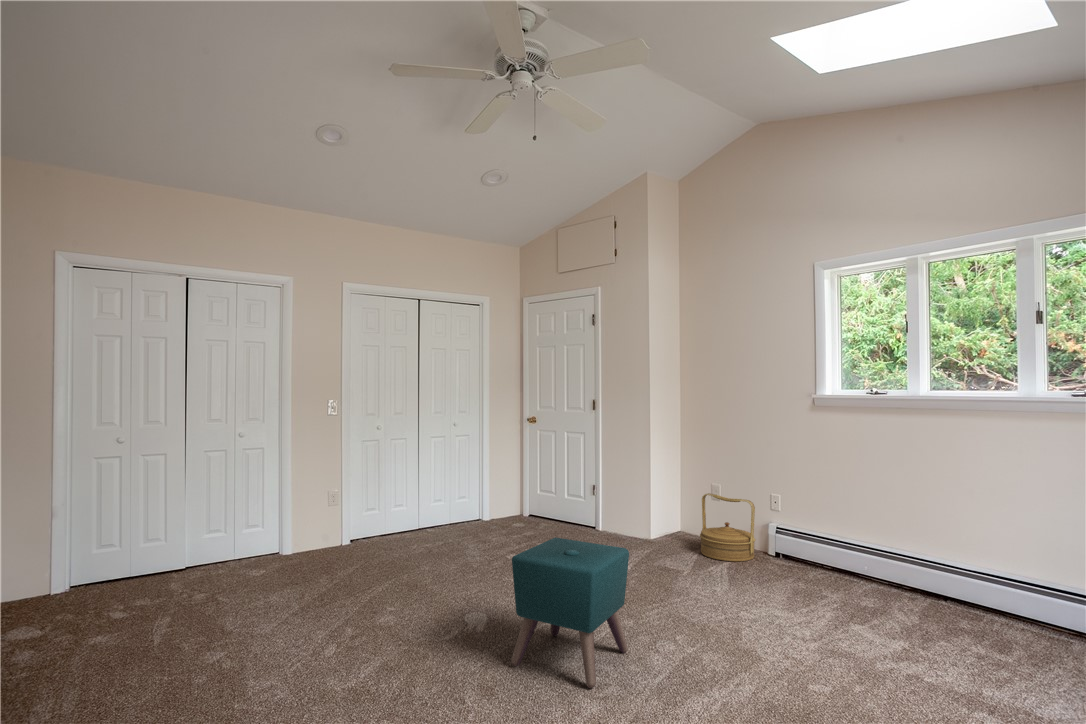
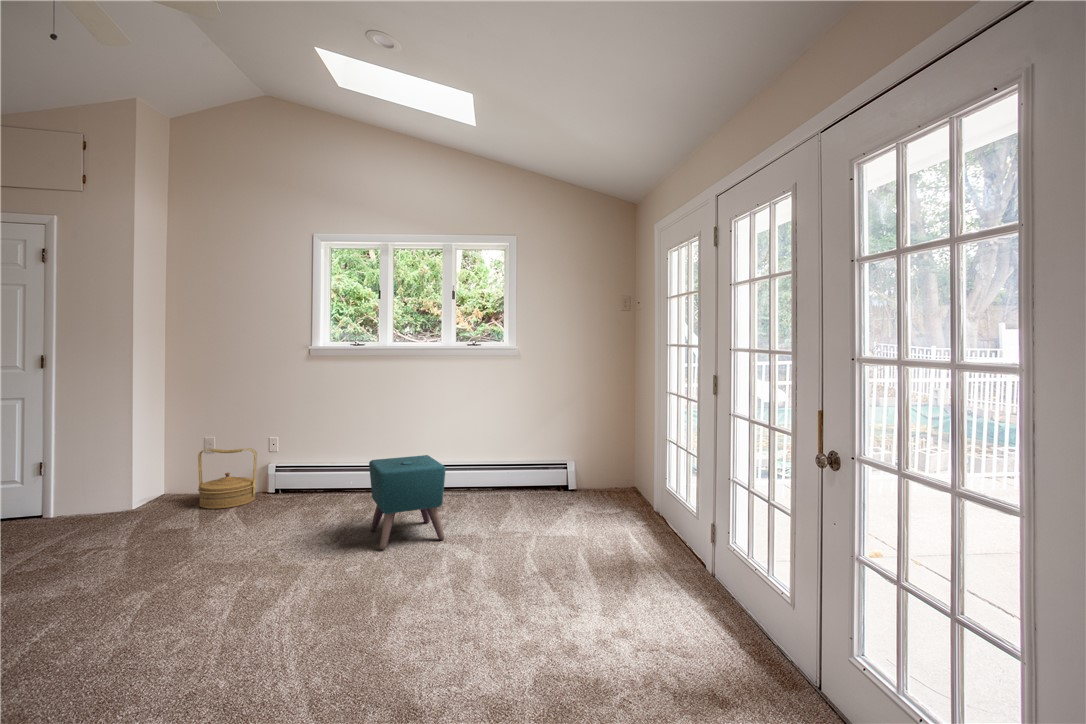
ottoman: present [511,537,629,688] -> present [369,455,446,549]

